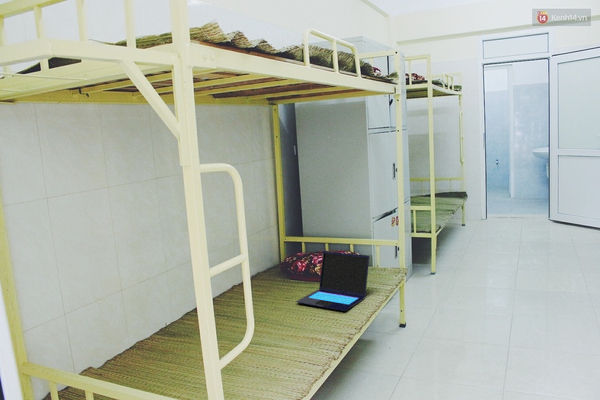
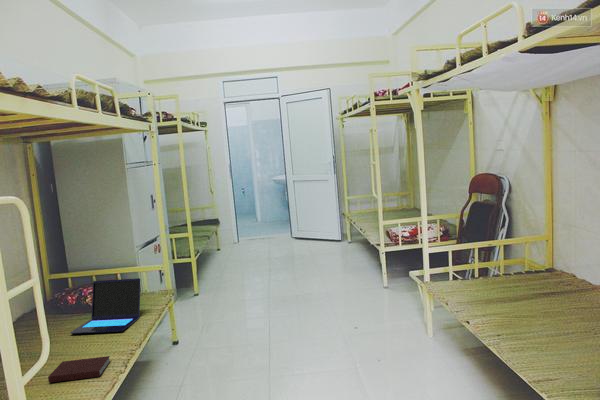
notebook: none [265,335,327,363] -> present [48,356,110,383]

